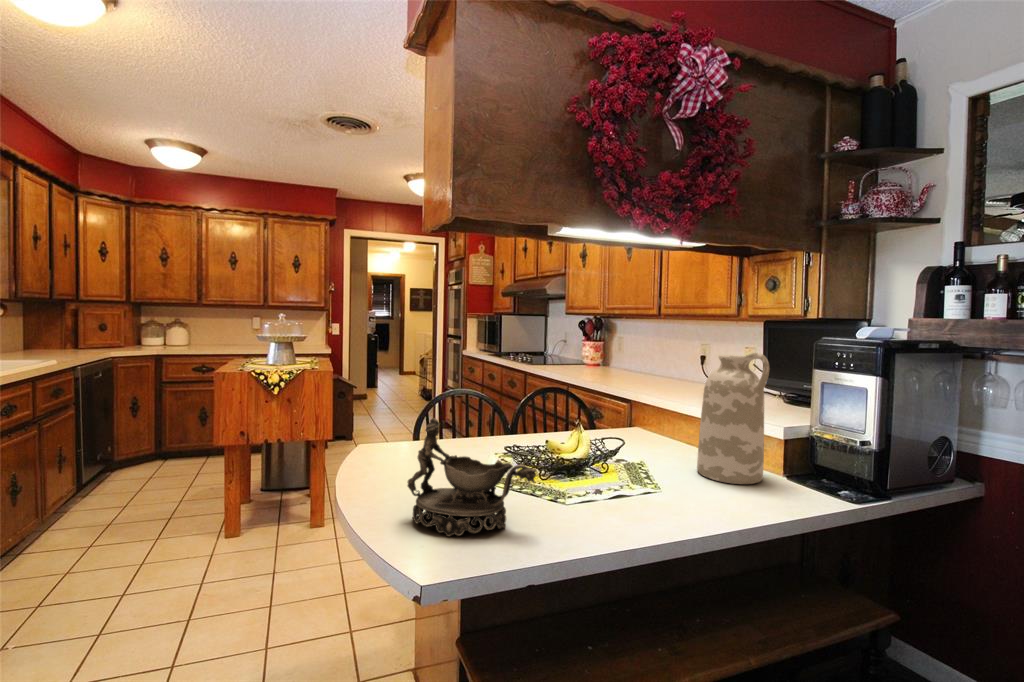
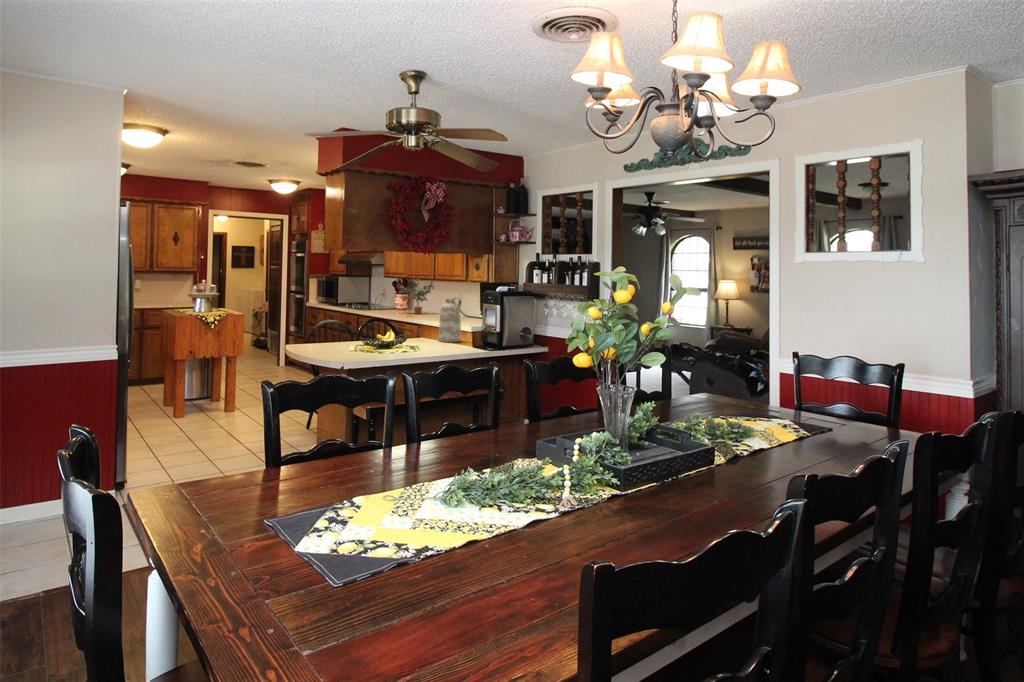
potted plant: none [588,313,660,380] -> present [399,278,434,314]
decorative bowl: present [408,418,536,536] -> none [341,318,382,351]

